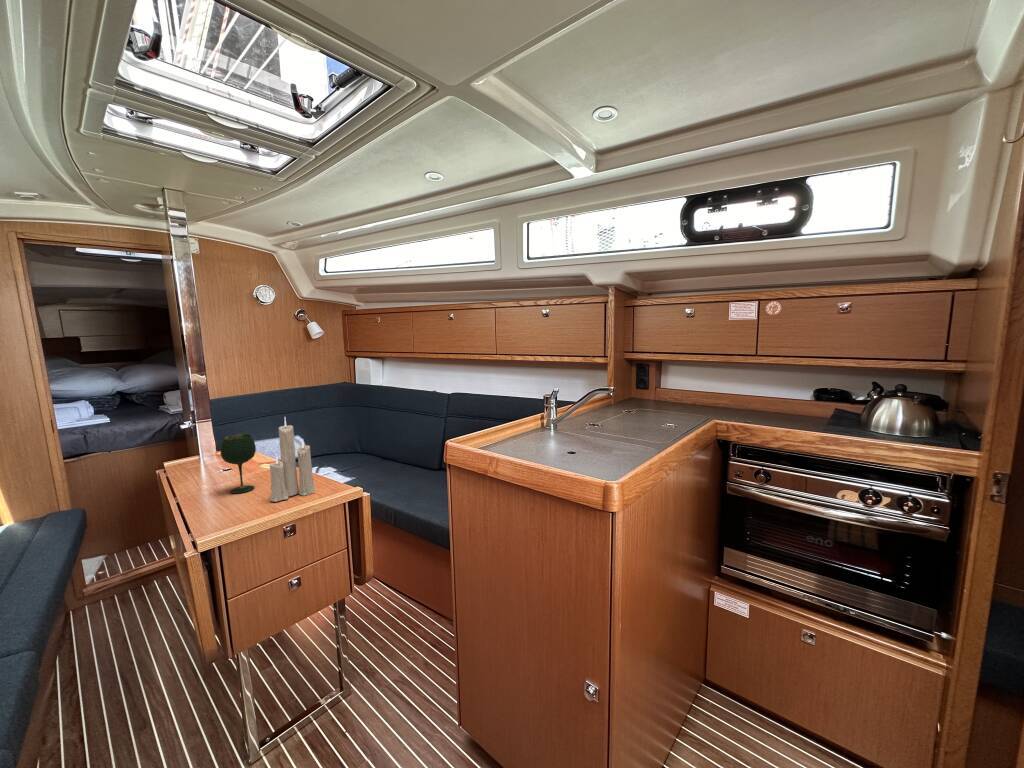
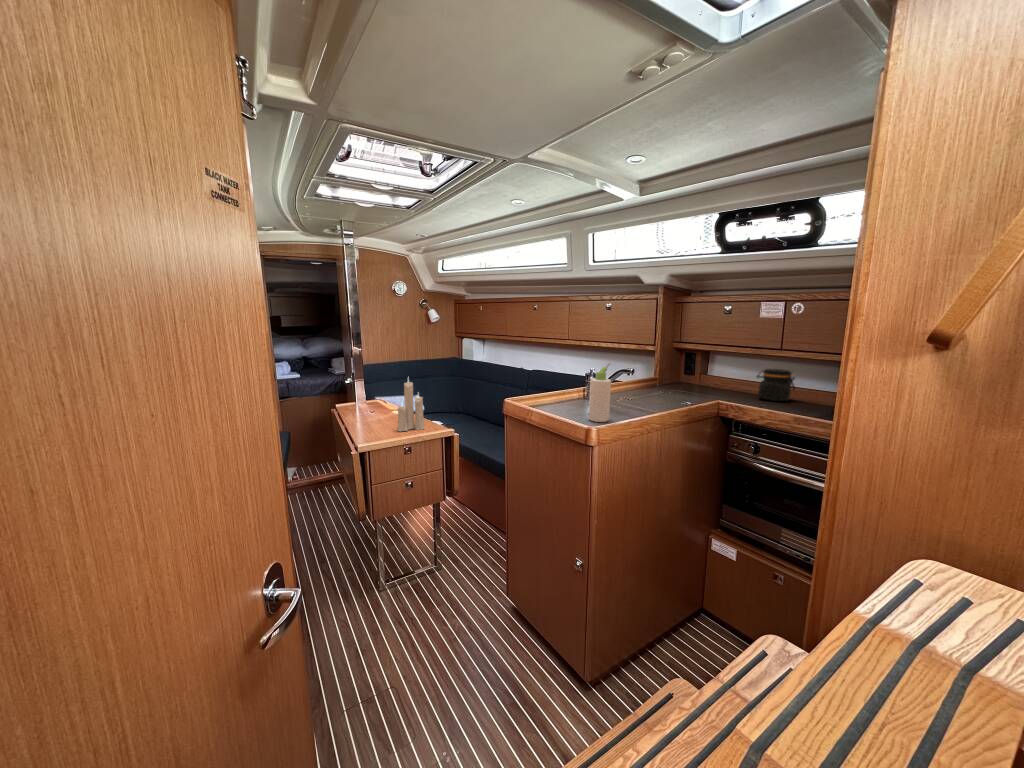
jar: none [732,378,776,415] -> present [757,369,795,401]
bottle: none [581,383,611,470] -> present [589,363,611,422]
wine glass: present [220,434,256,493] -> none [370,387,390,425]

